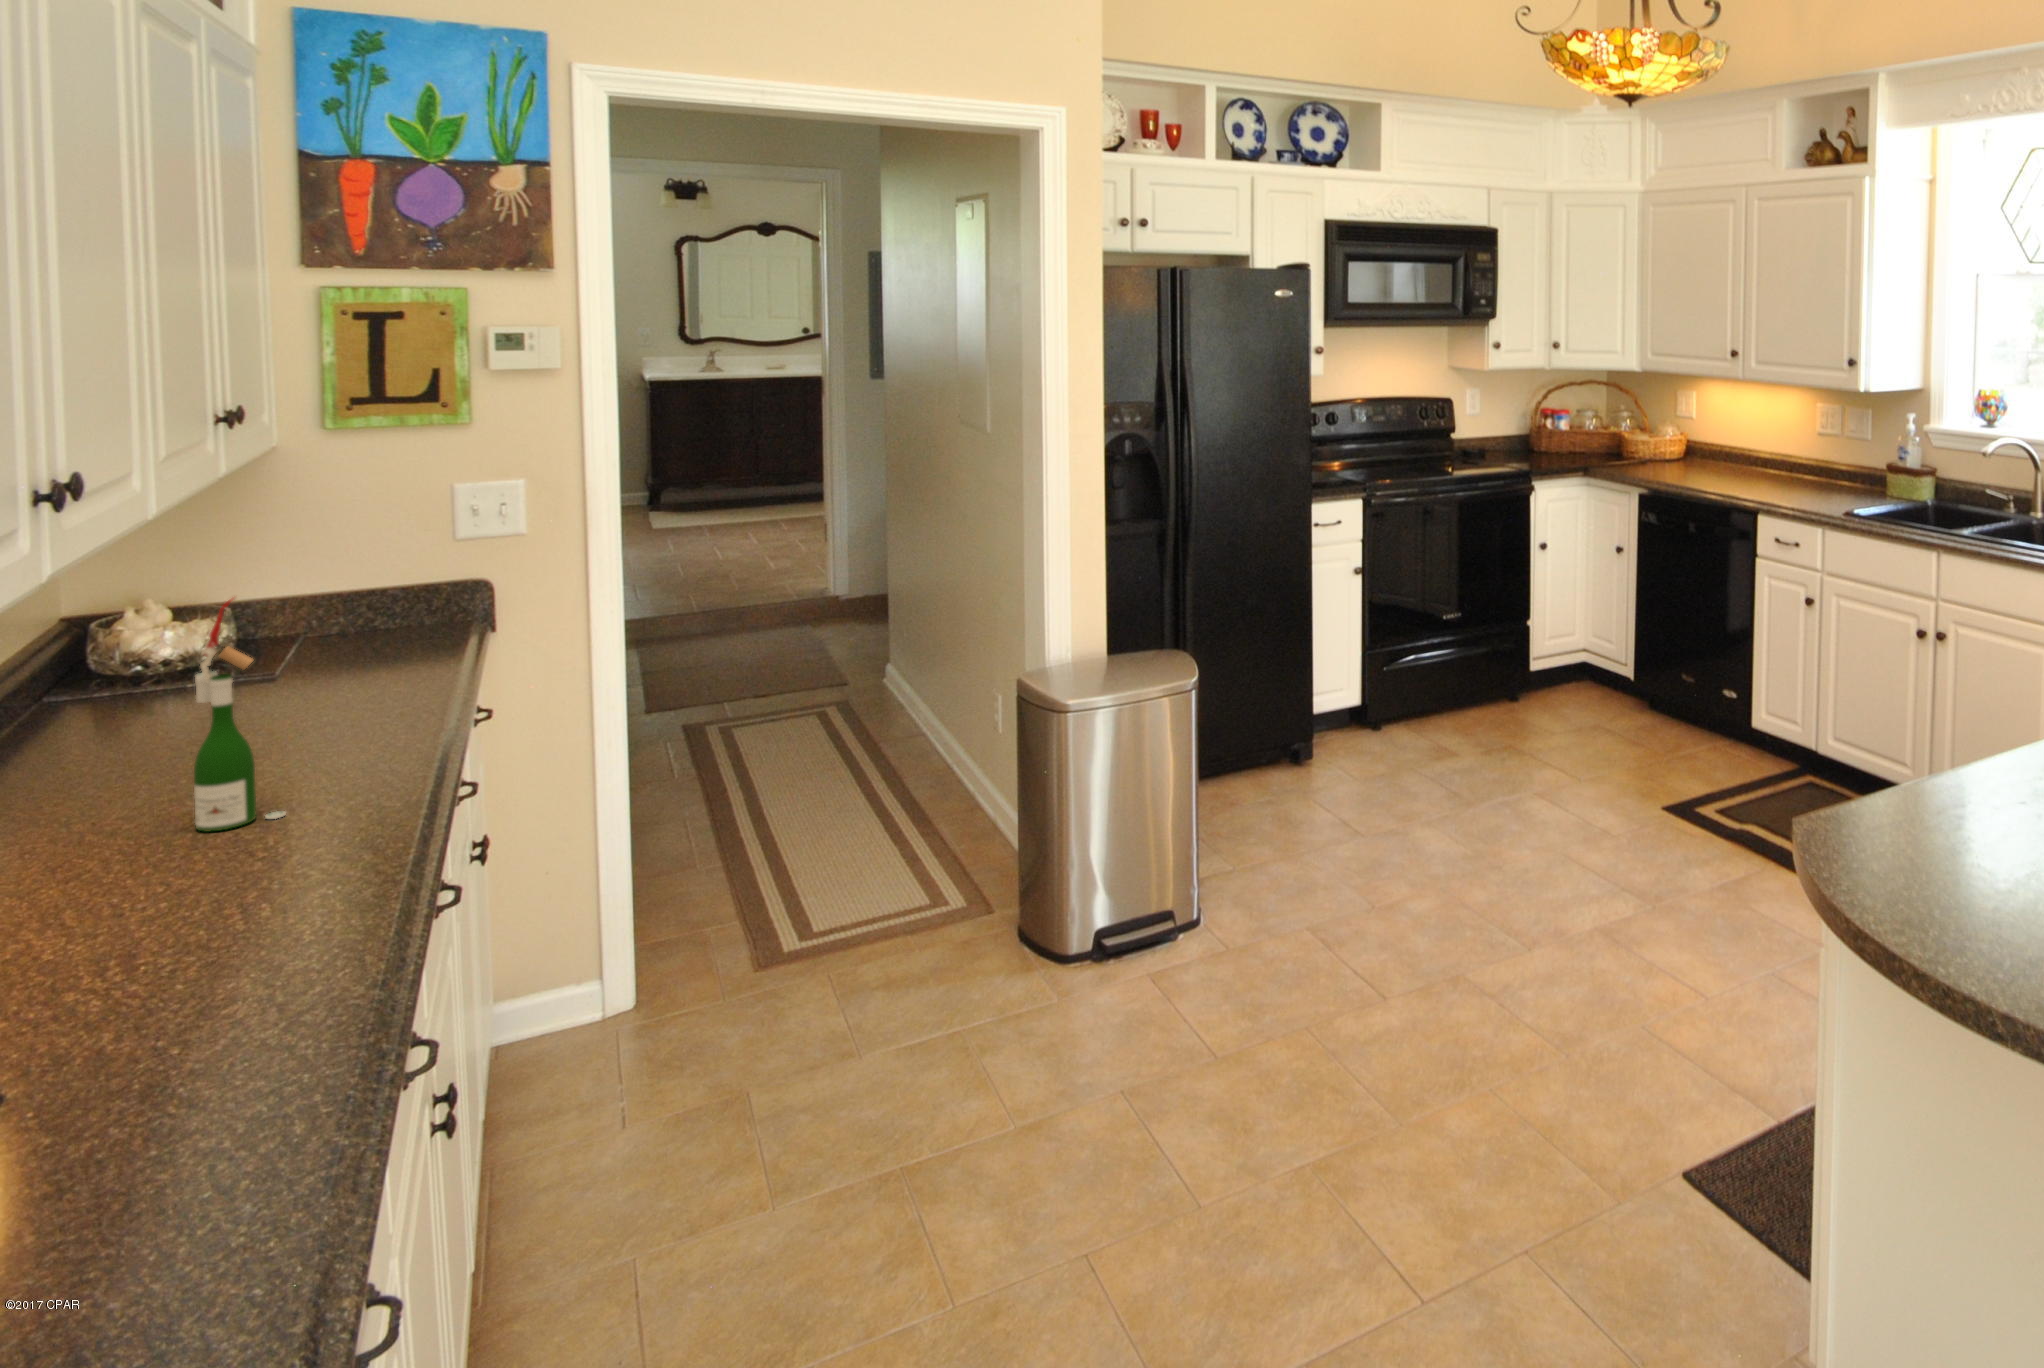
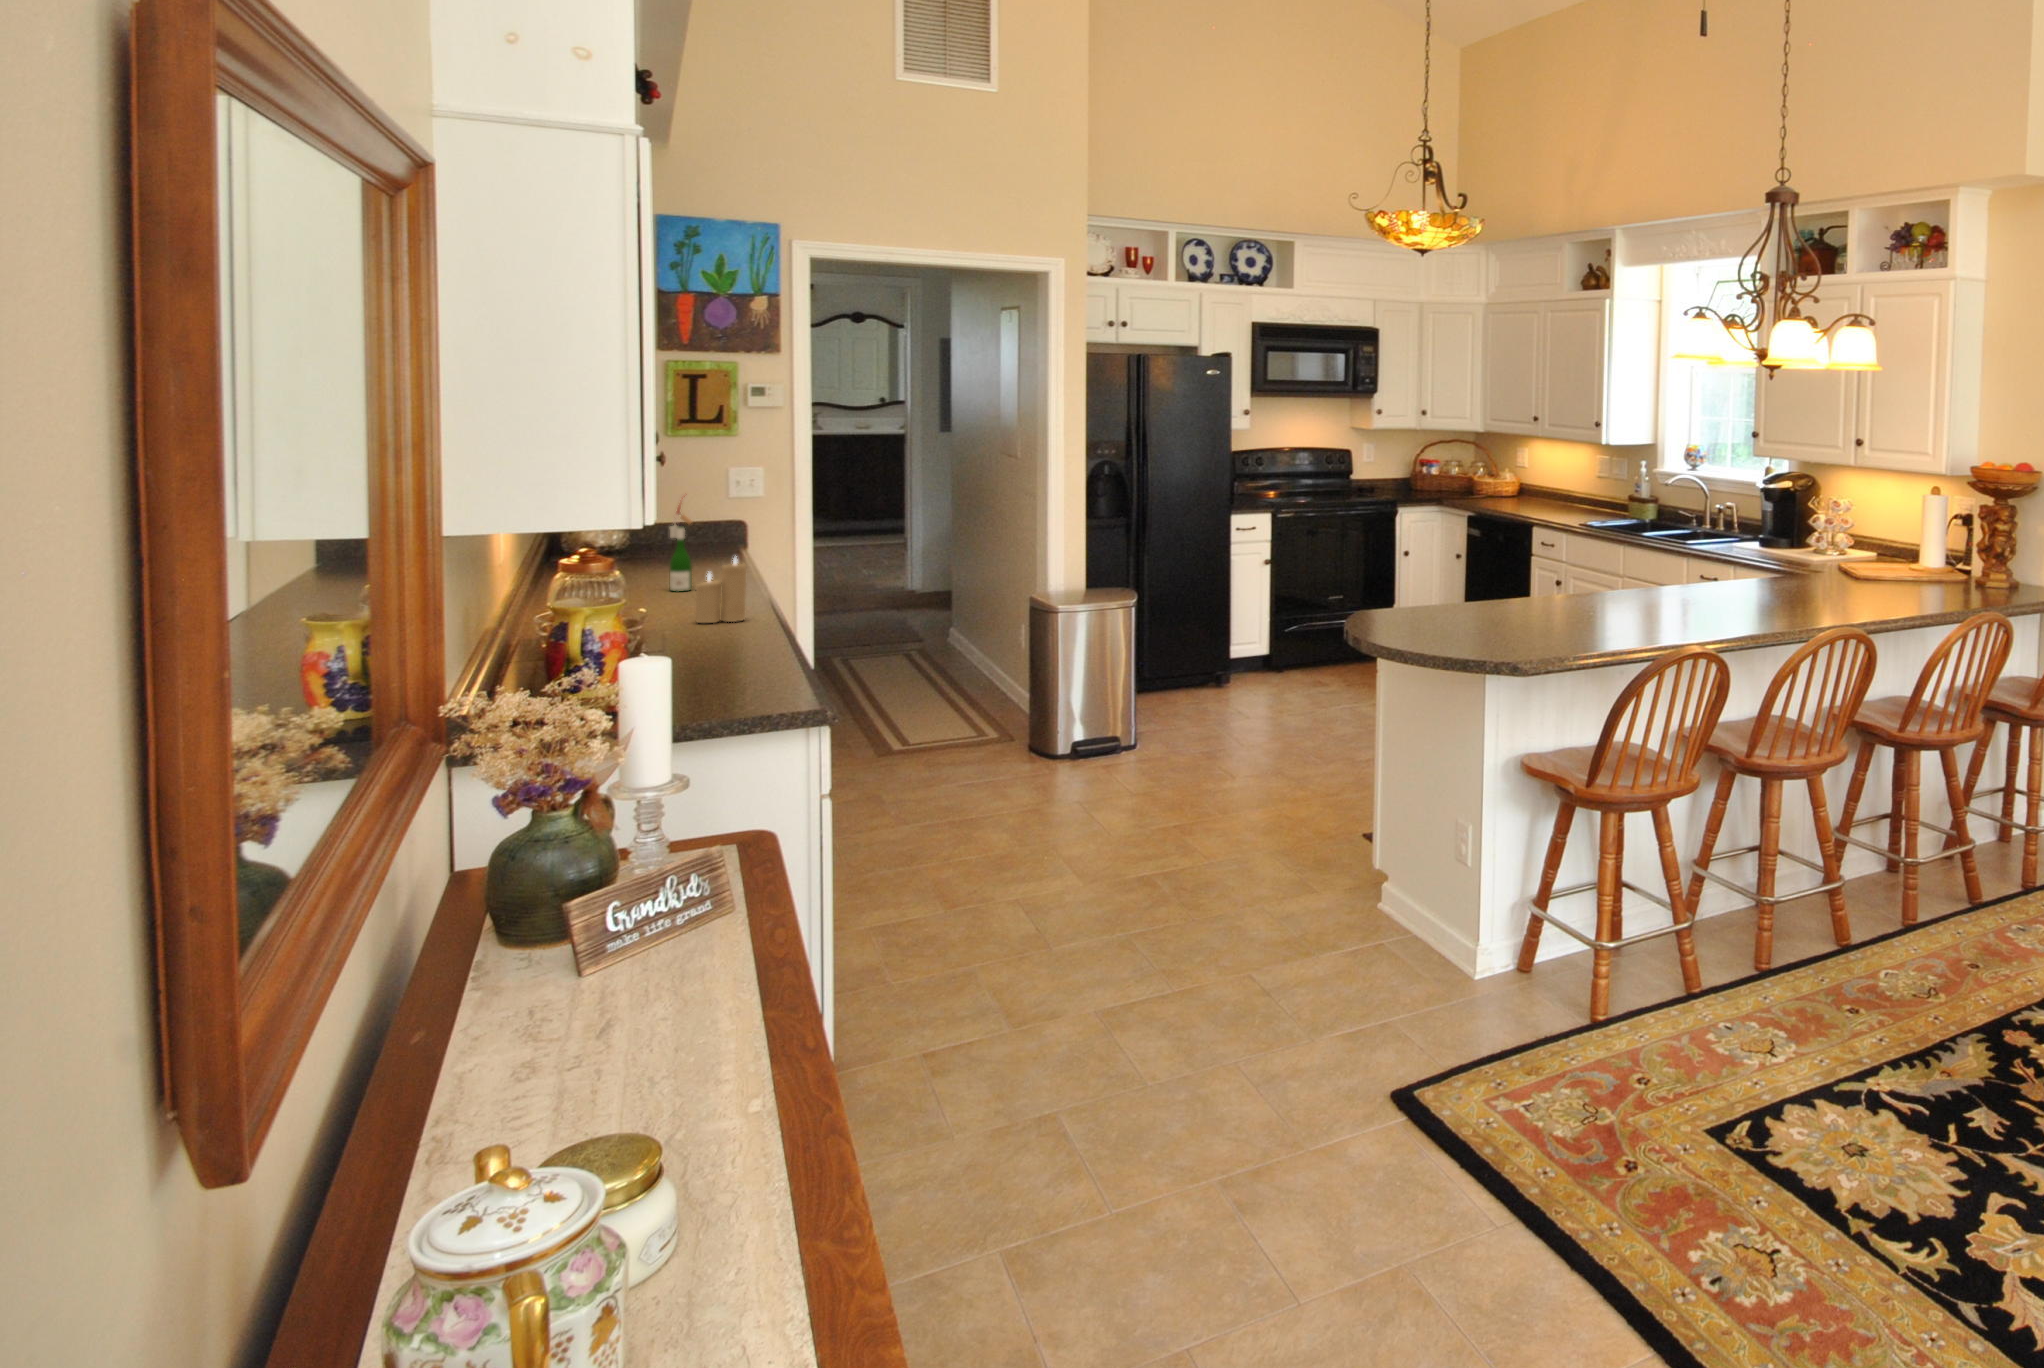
candle: none [125,821,294,1032] -> present [696,557,746,623]

